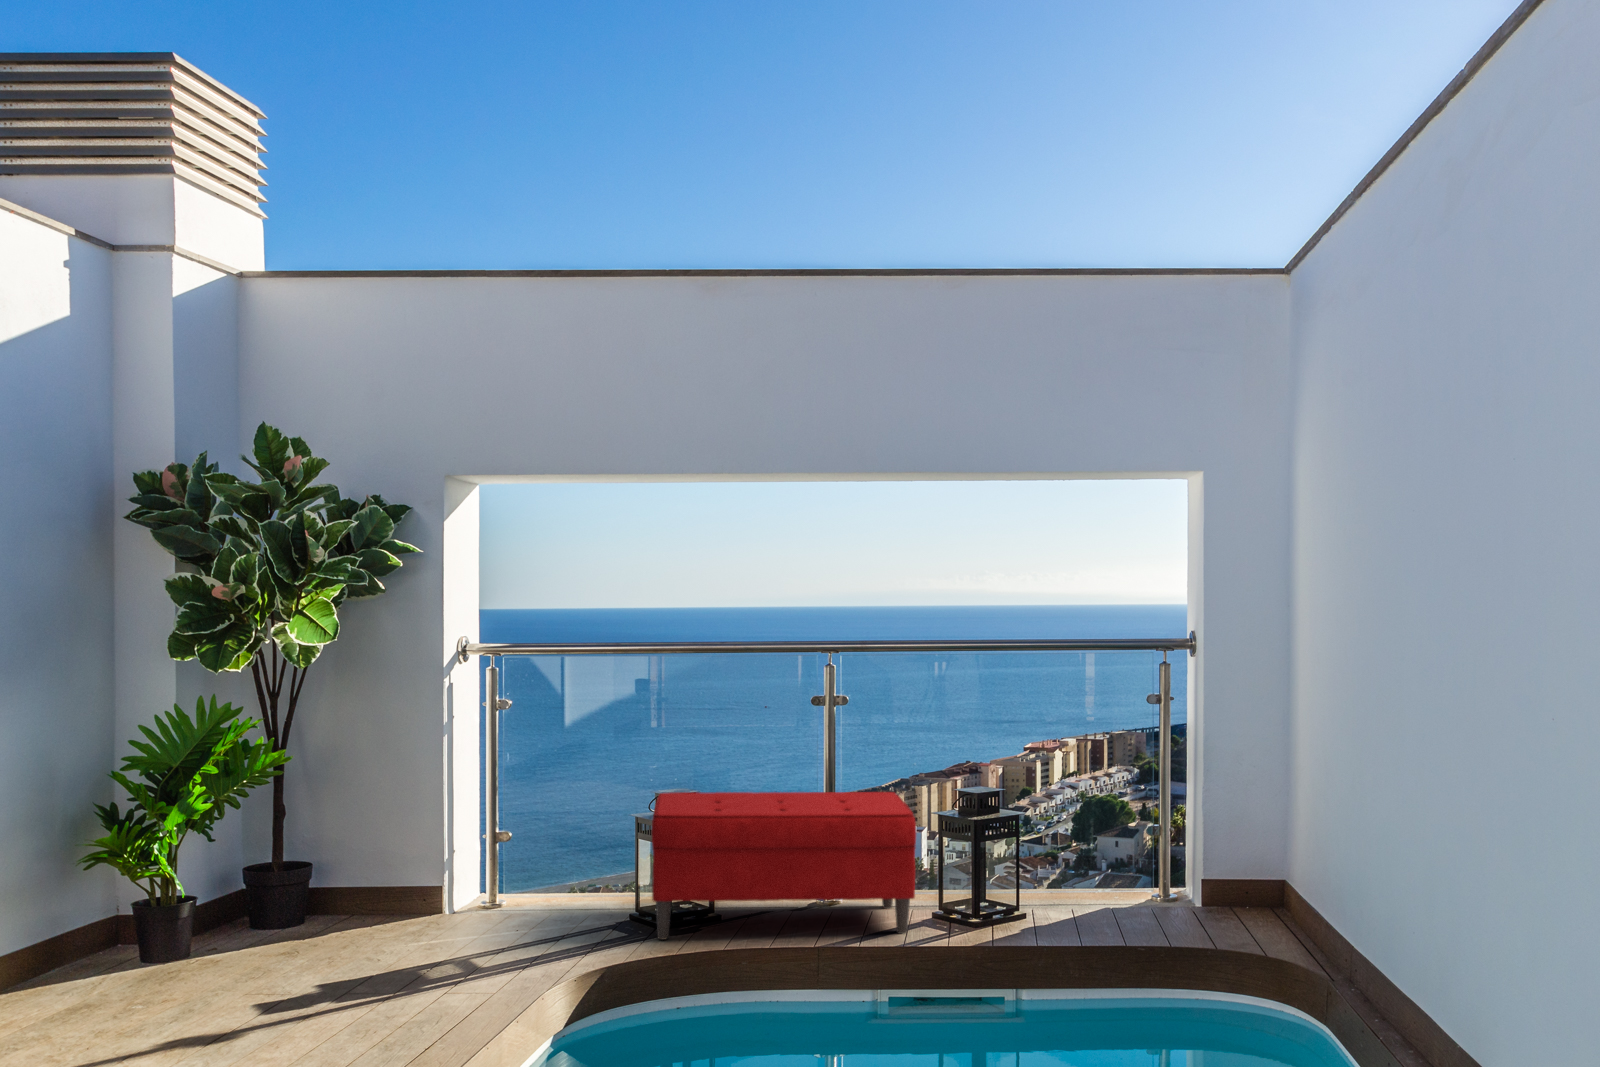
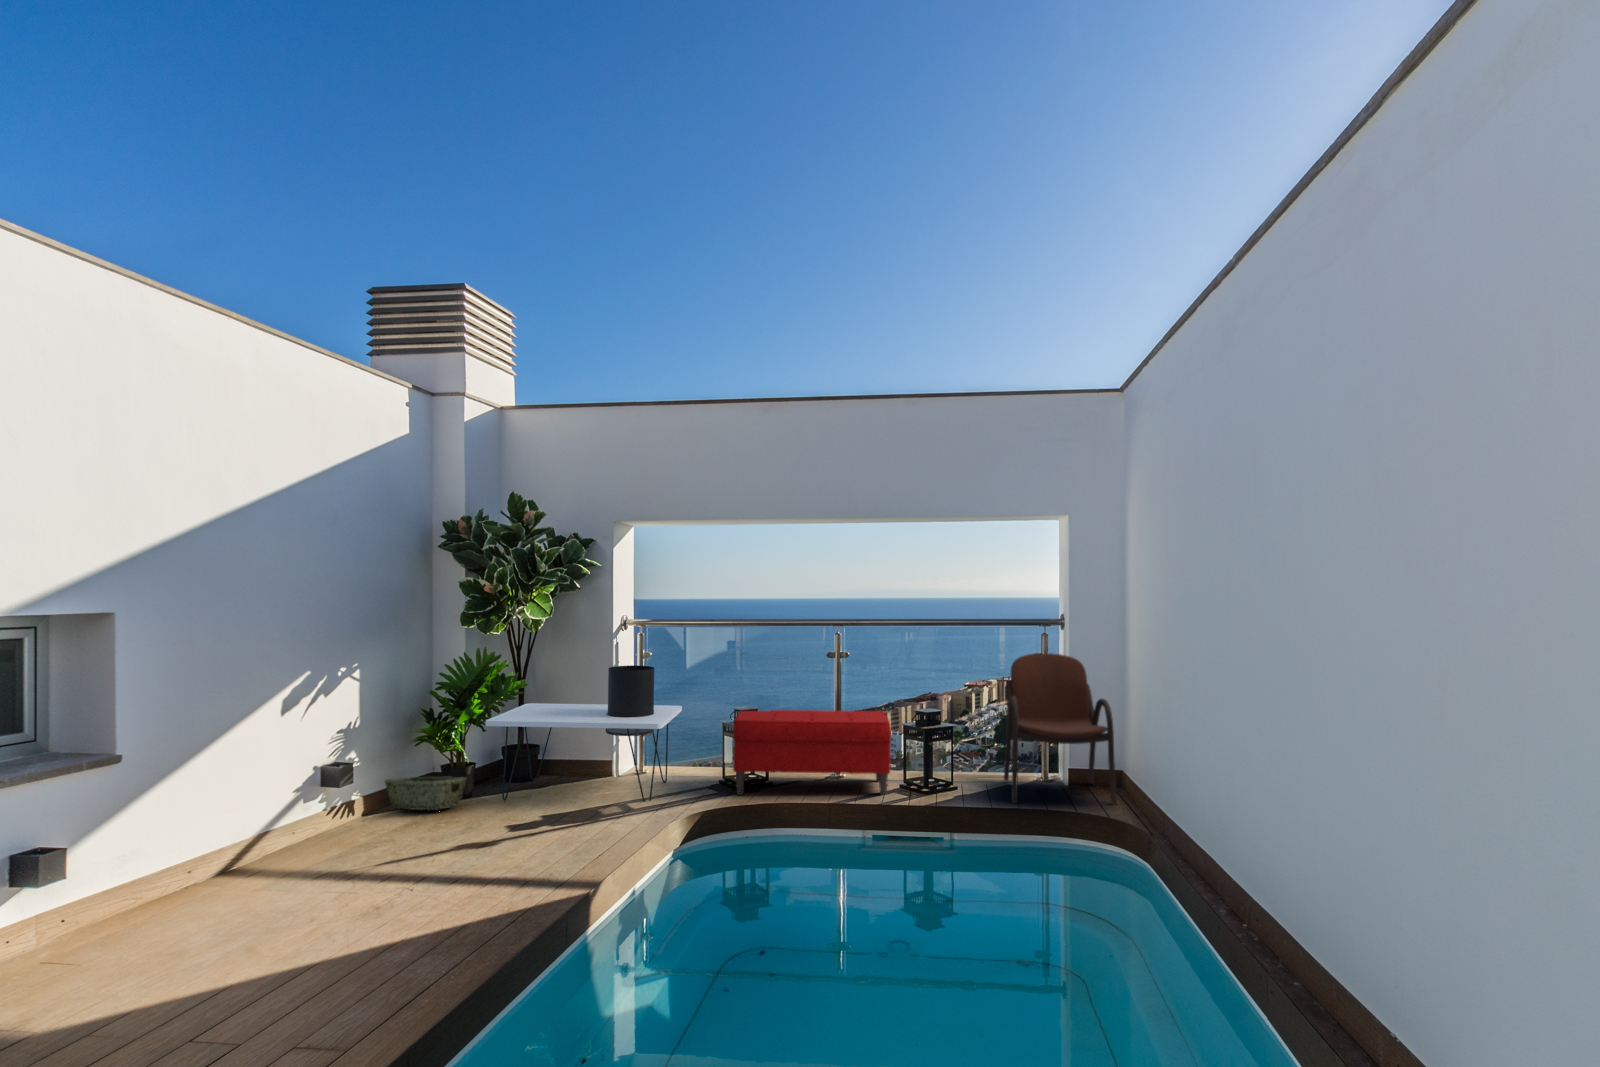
armchair: none [1087,695,1286,947] -> present [1004,653,1117,805]
side table: none [215,722,559,963] -> present [486,666,682,802]
woven basket: none [24,924,180,990] -> present [385,776,466,810]

